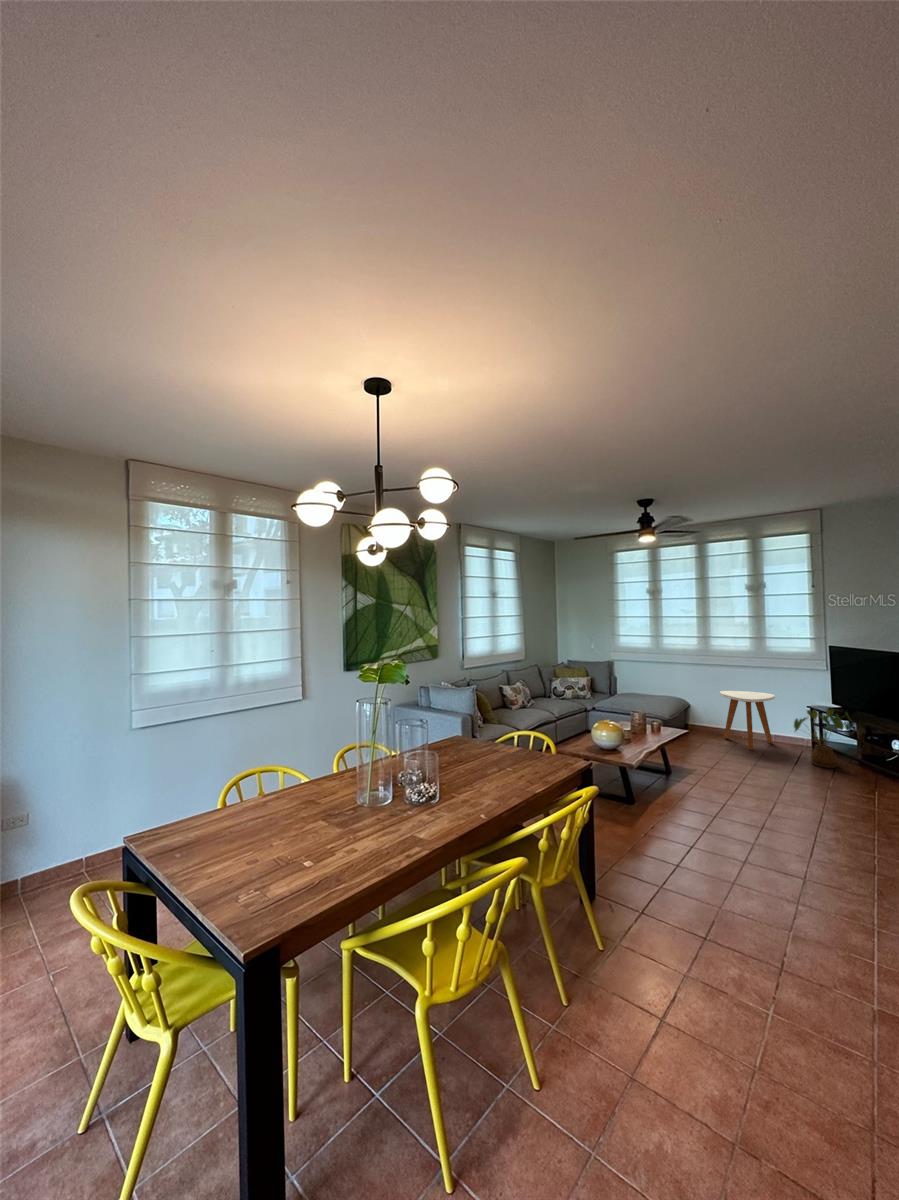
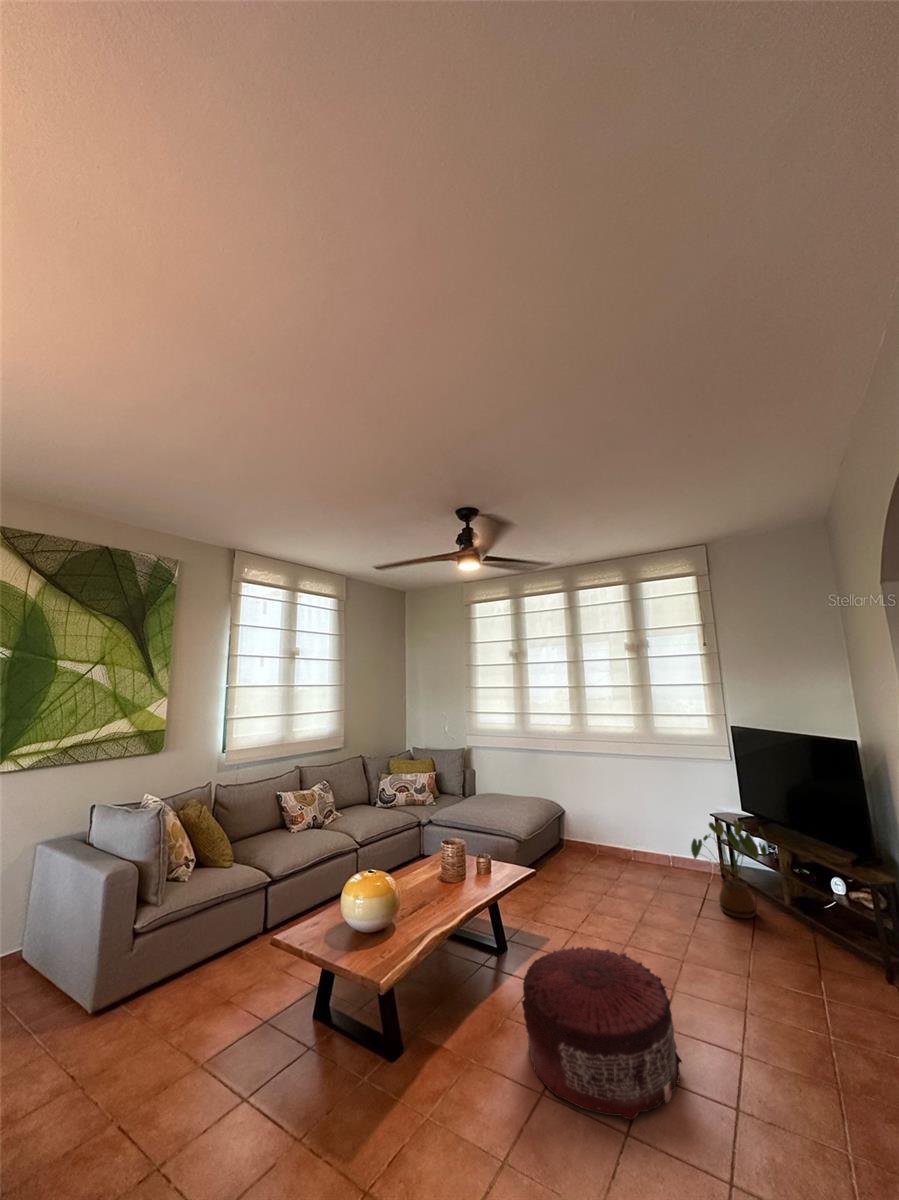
side table: present [720,691,775,750] -> none [598,791,670,885]
pouf: none [699,764,791,828] -> present [522,947,681,1120]

